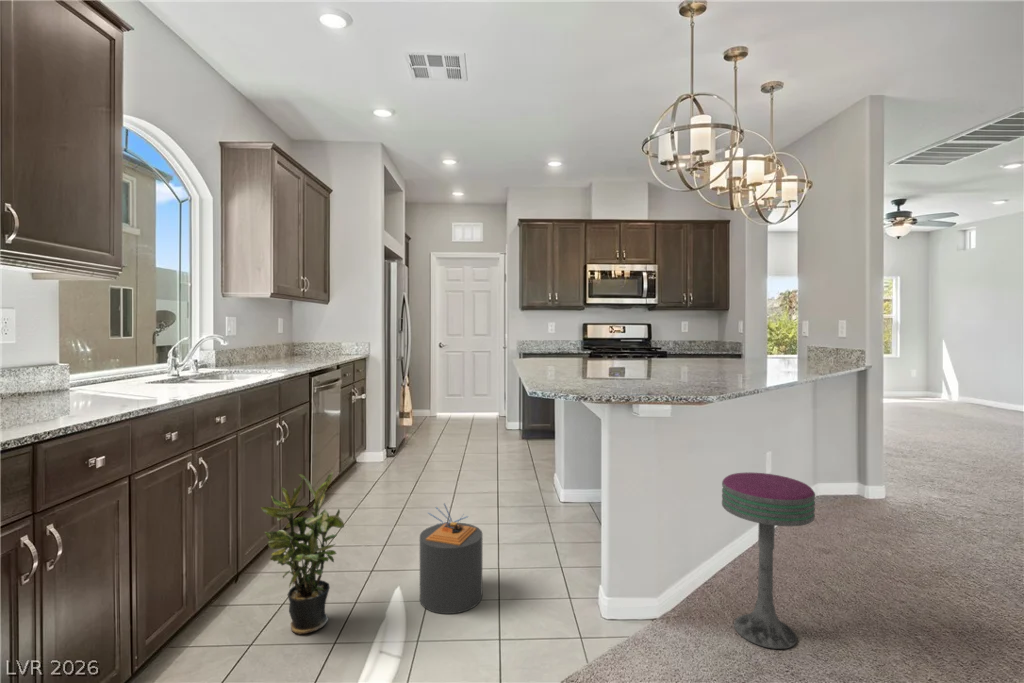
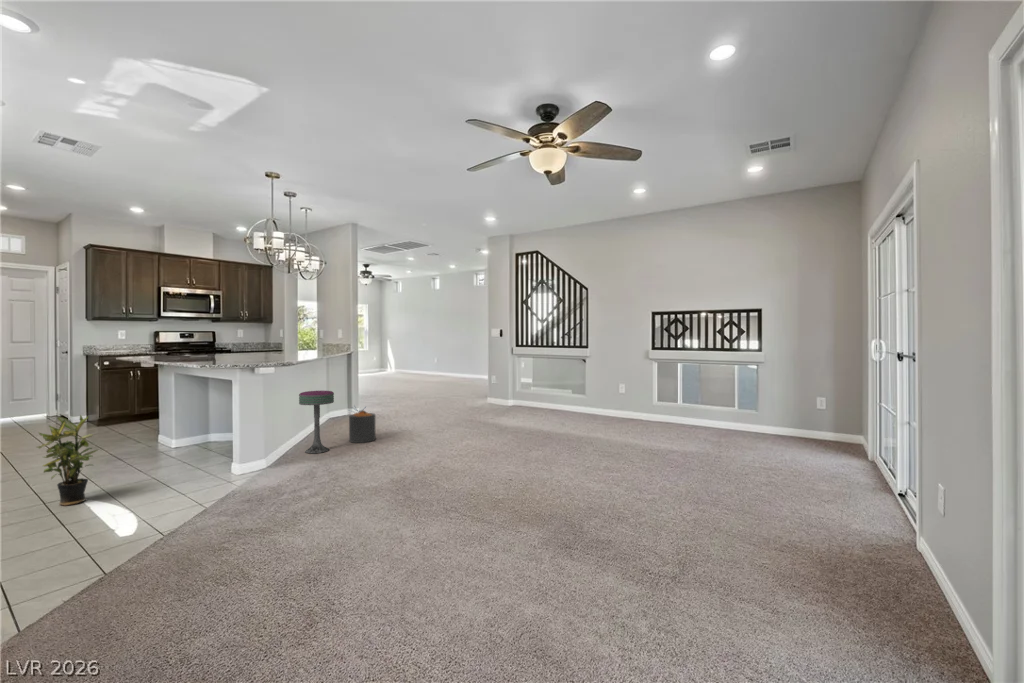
trash can: present [420,504,483,614] -> present [349,407,376,443]

